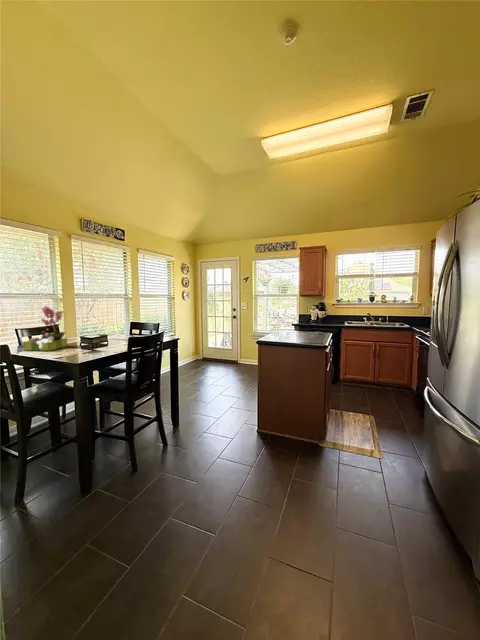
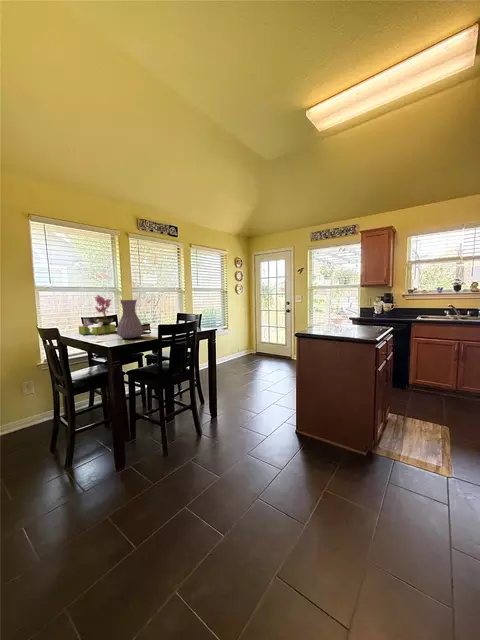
vase: none [78,314,107,355] -> present [117,300,143,338]

